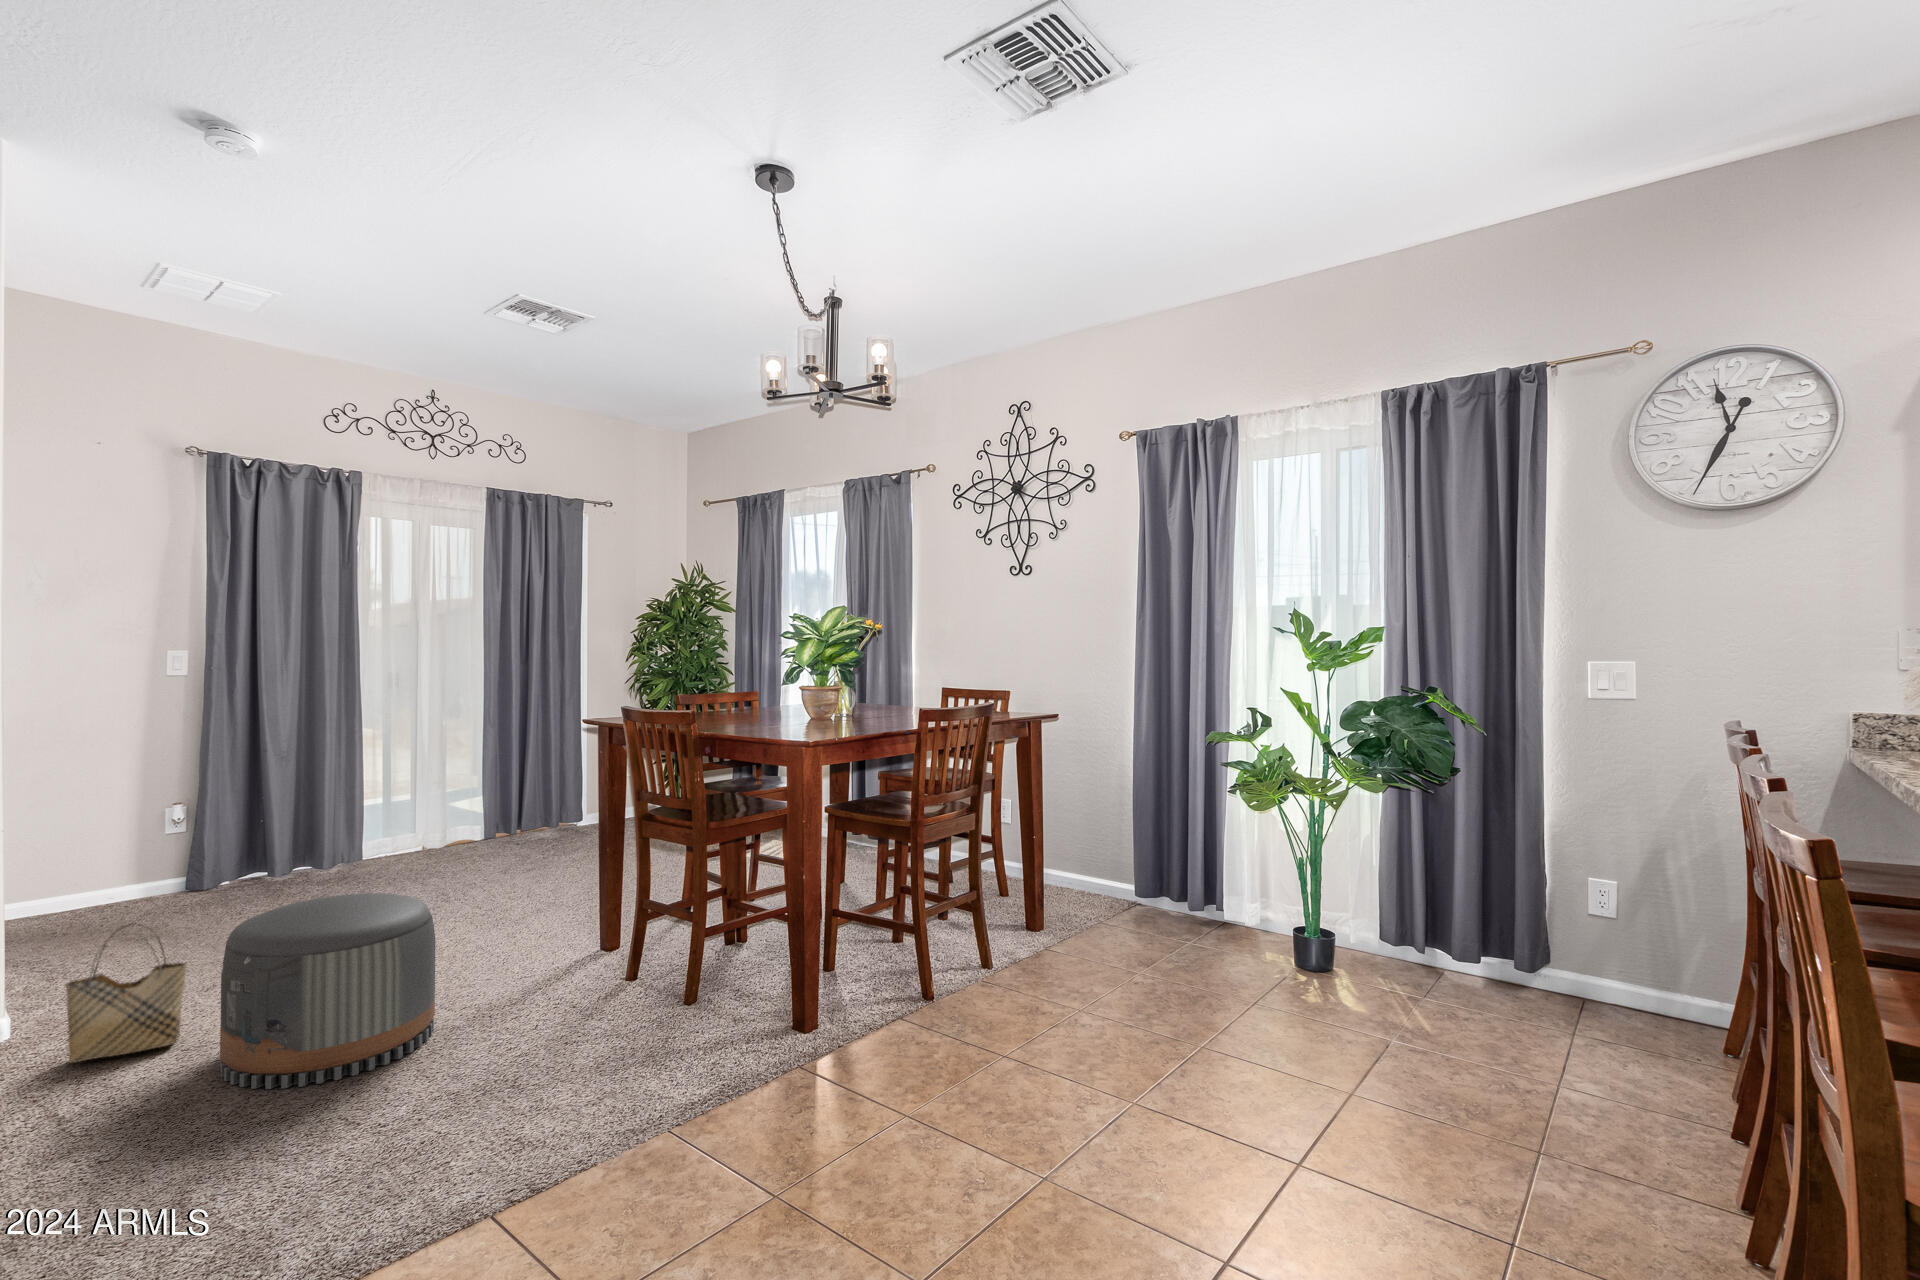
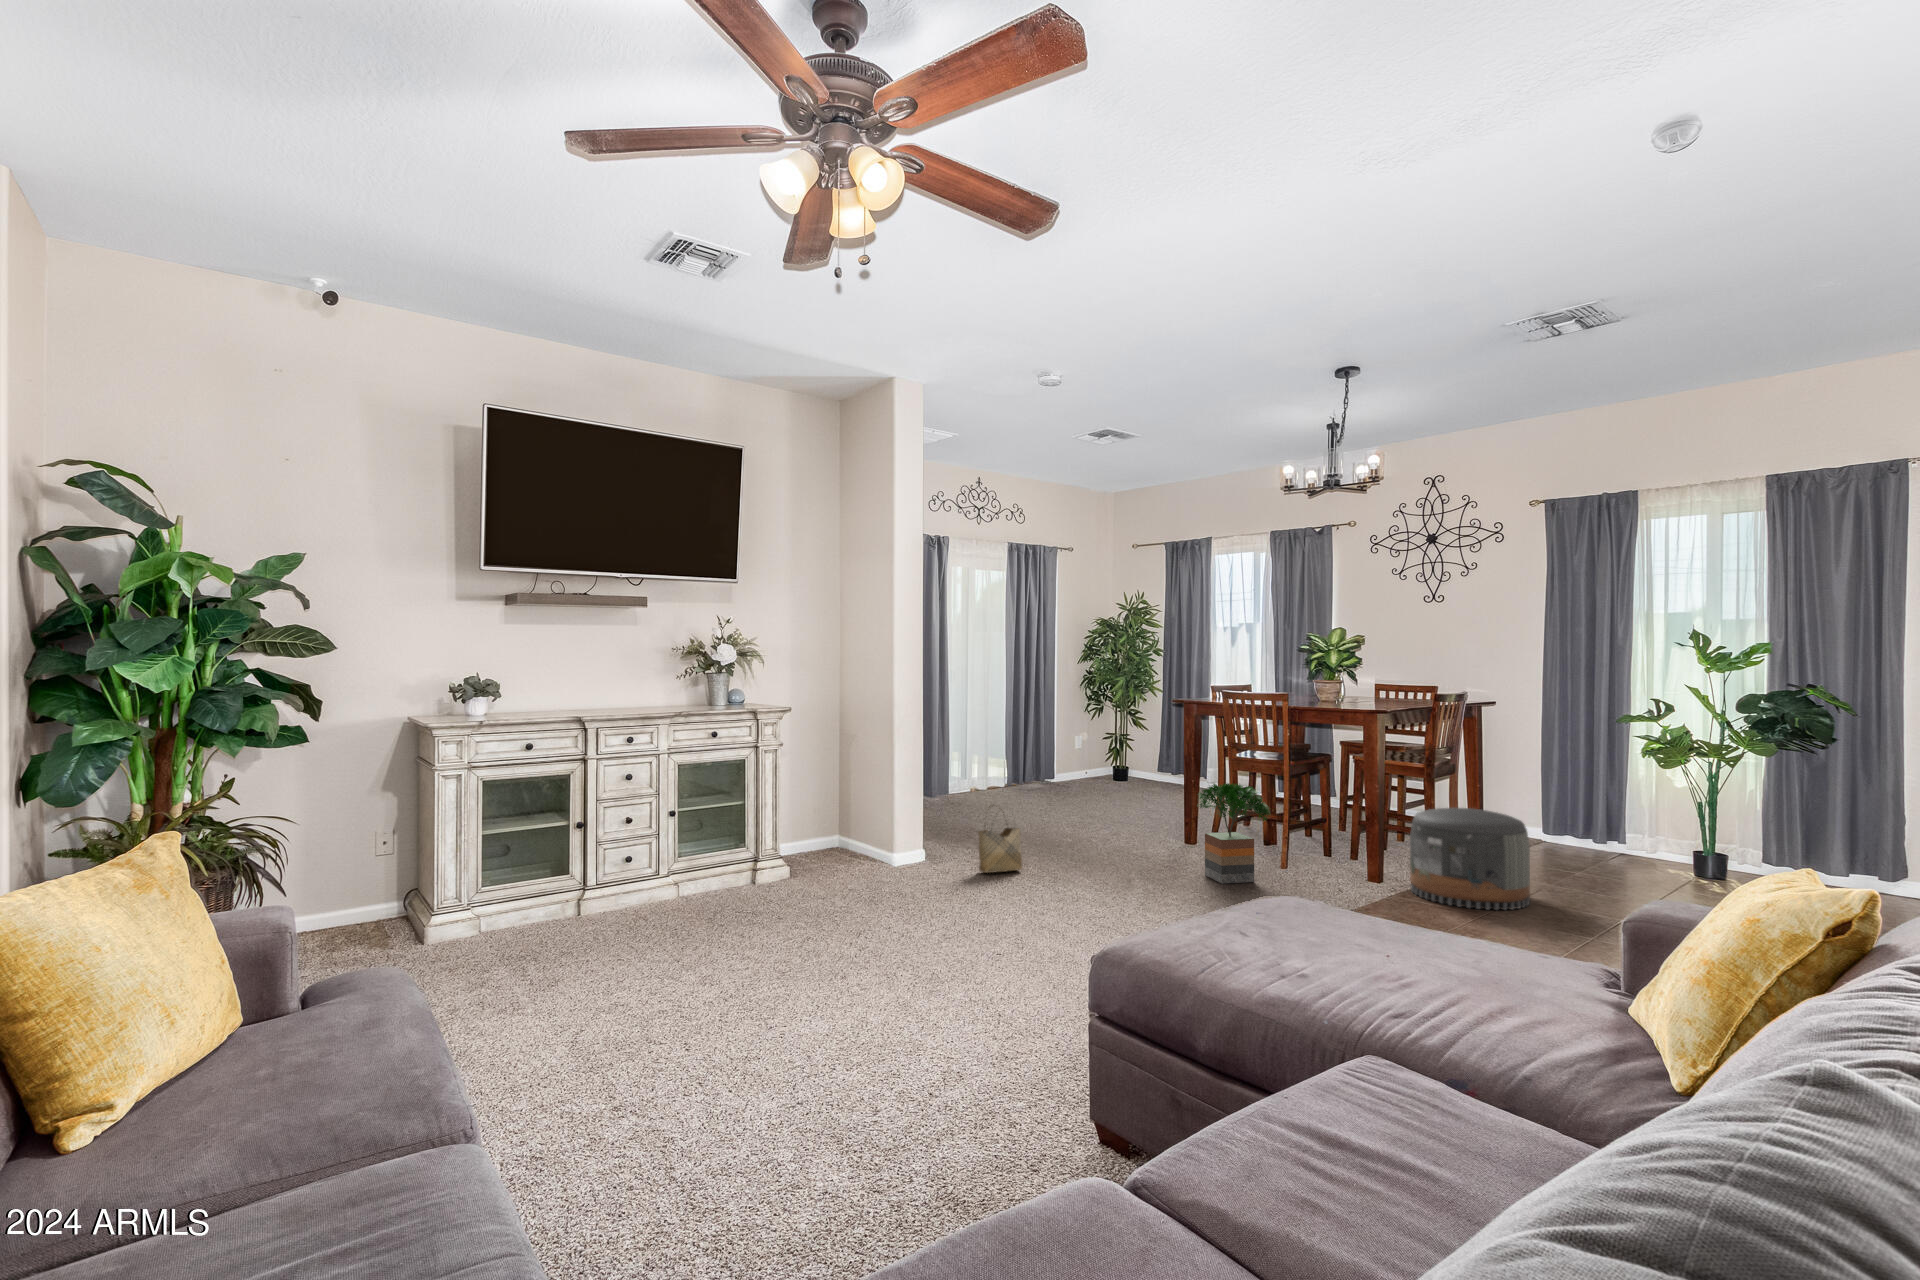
potted tree: none [506,862,631,1052] -> present [1199,783,1270,884]
pouf: present [220,893,435,1089] -> present [1410,808,1530,910]

